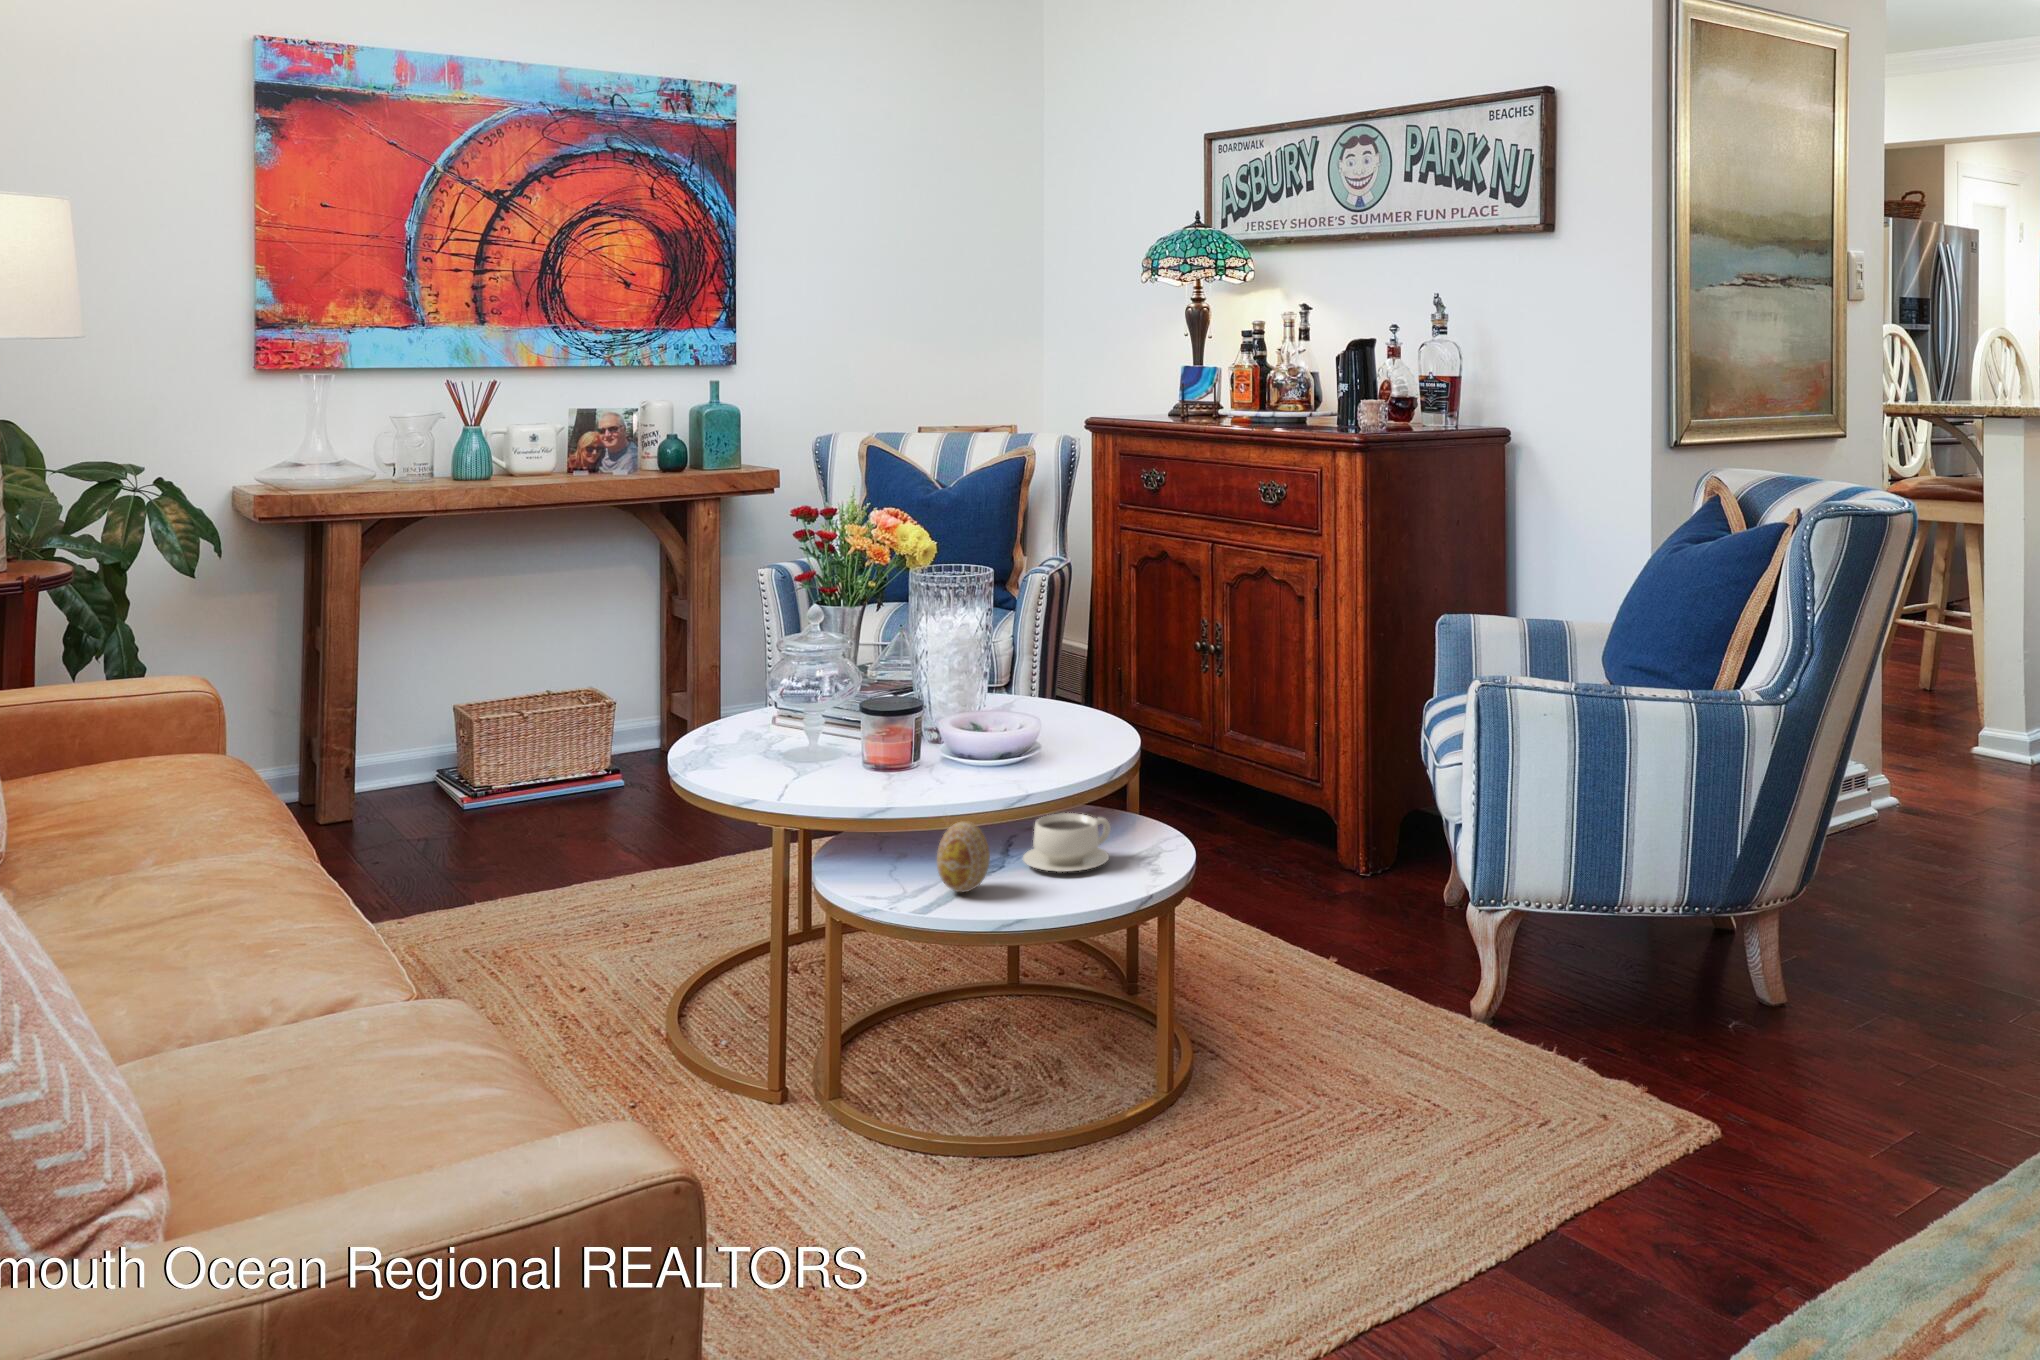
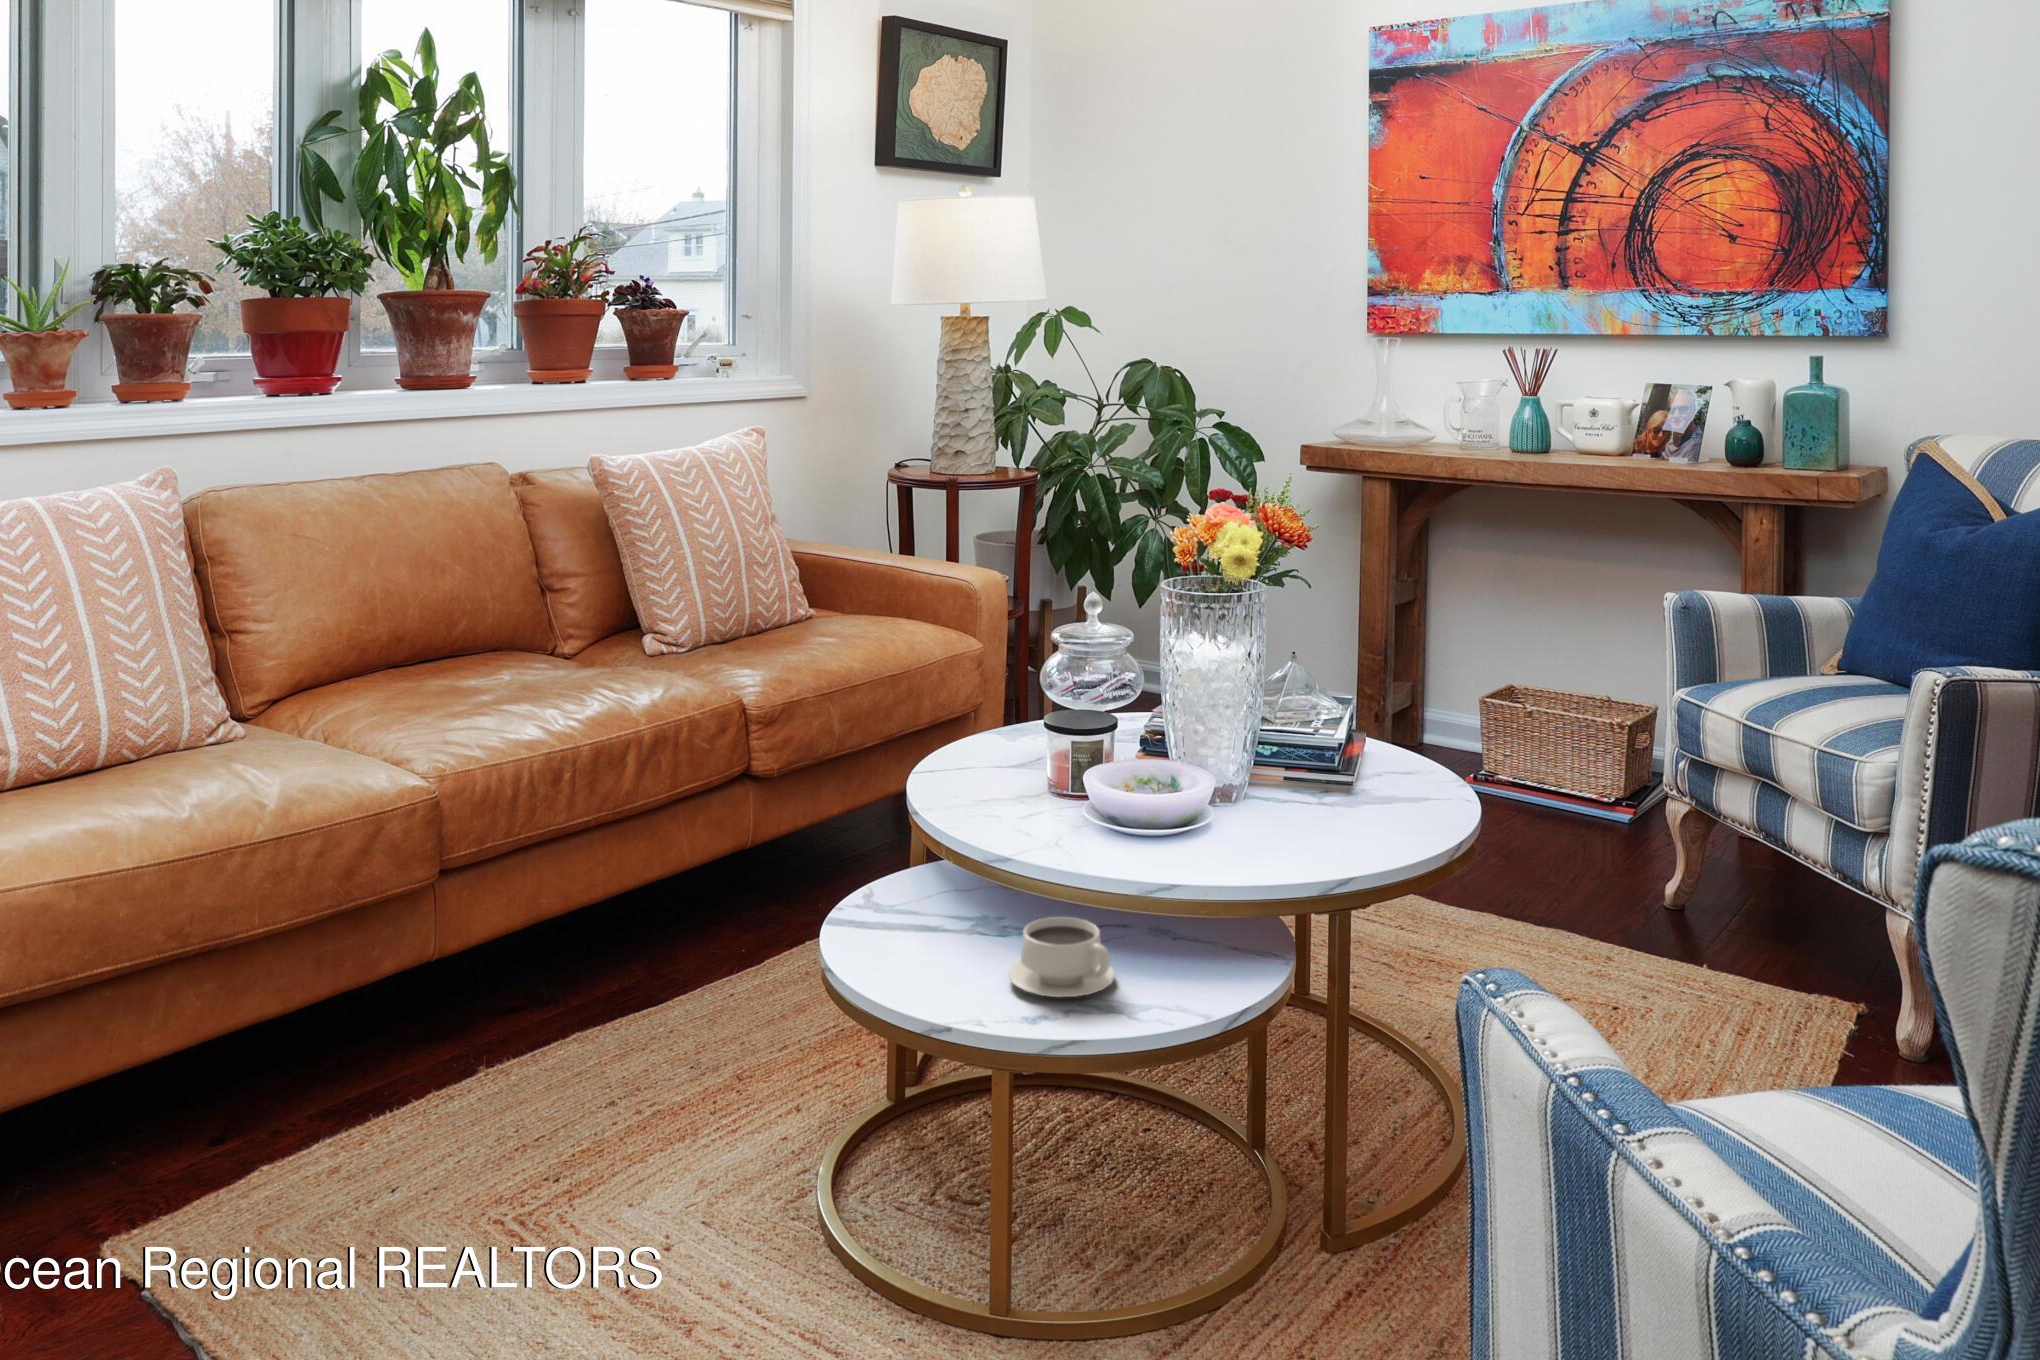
decorative egg: present [937,821,990,892] -> none [906,875,965,955]

